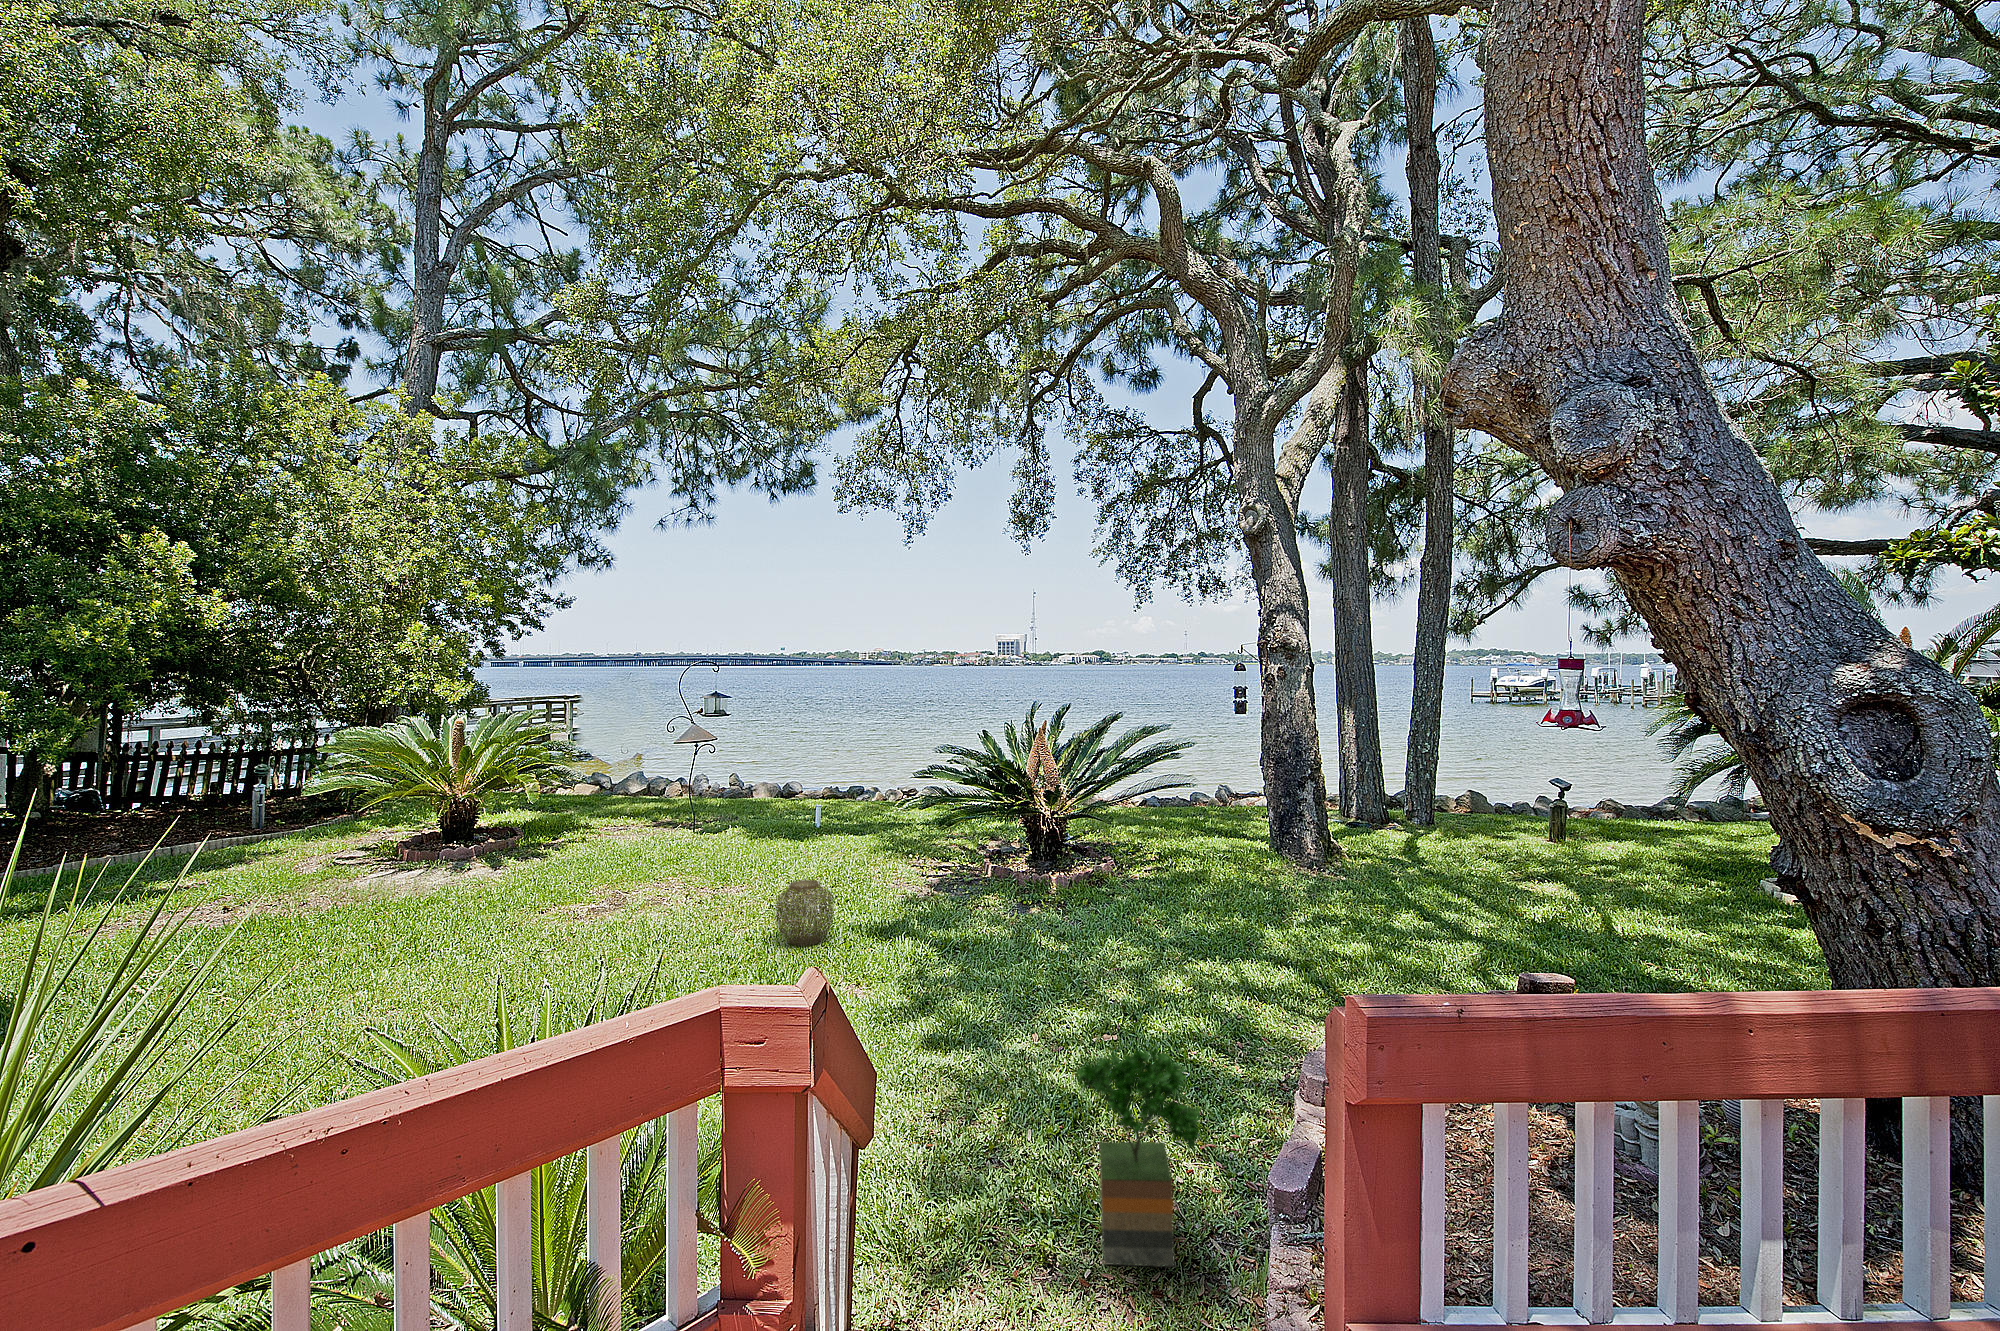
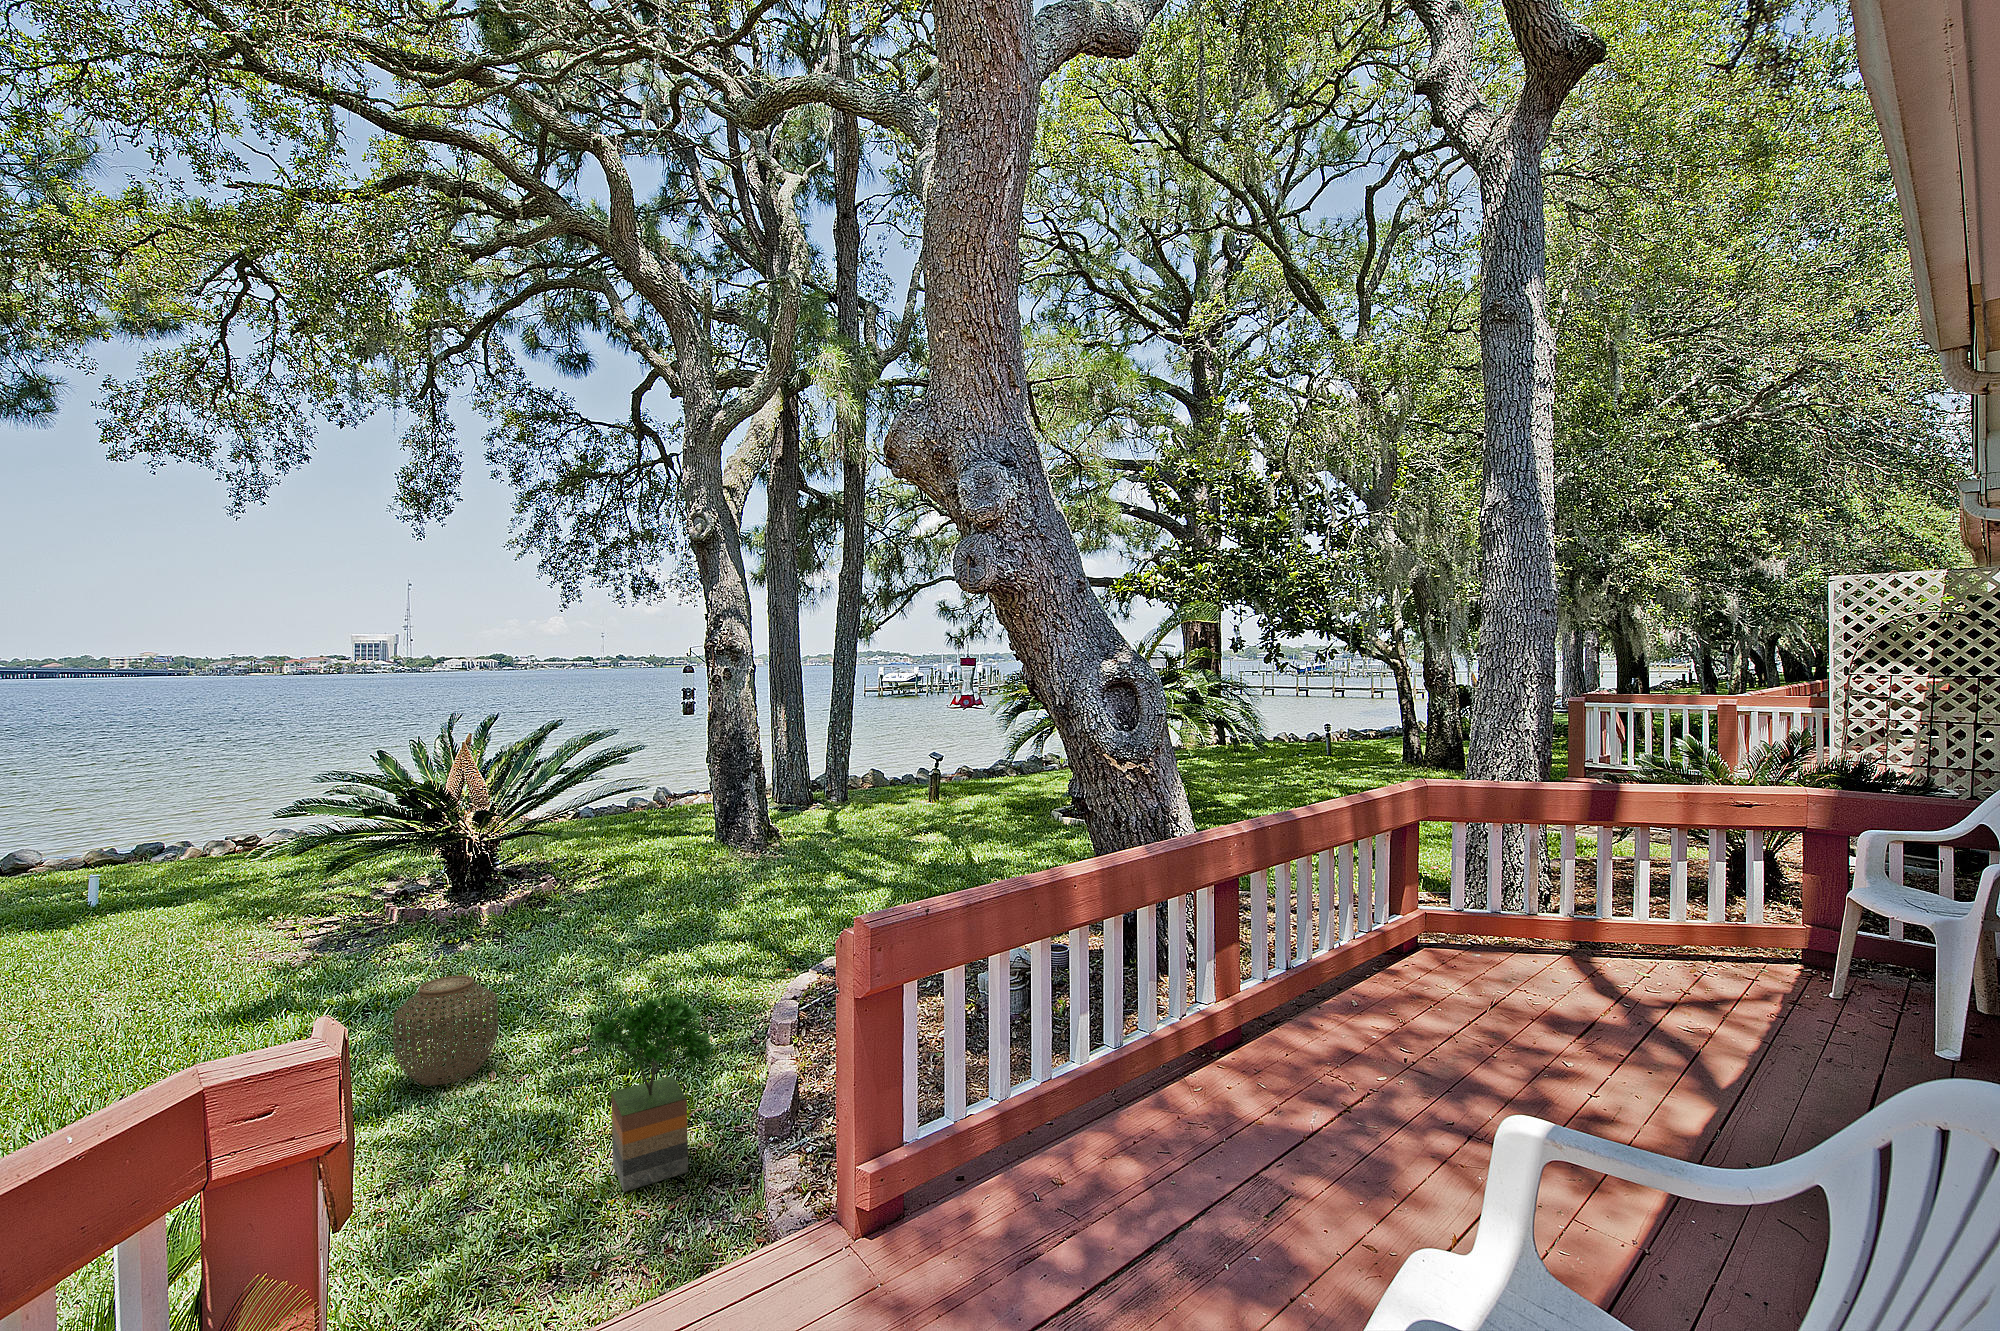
woven basket: present [776,880,833,946] -> present [393,975,498,1085]

